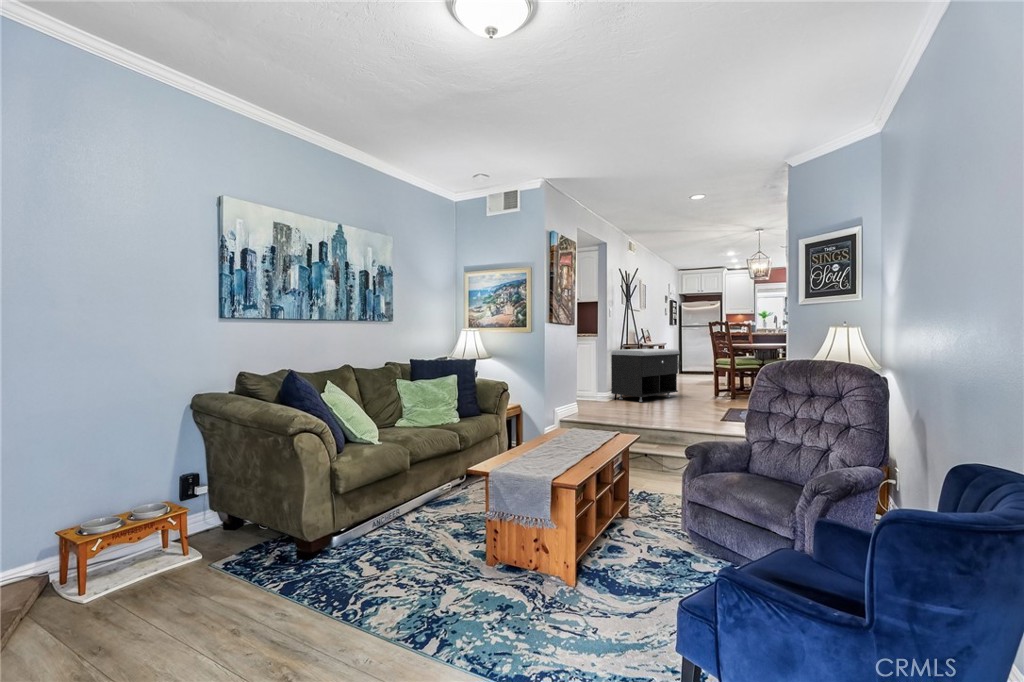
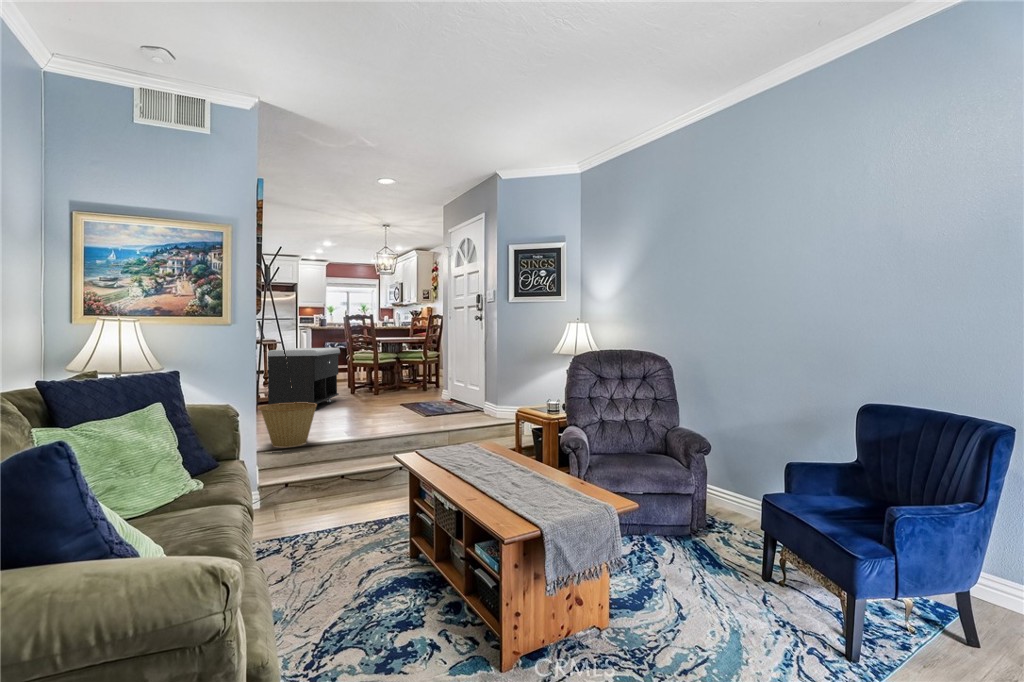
basket: none [561,390,601,423] -> present [259,402,317,447]

